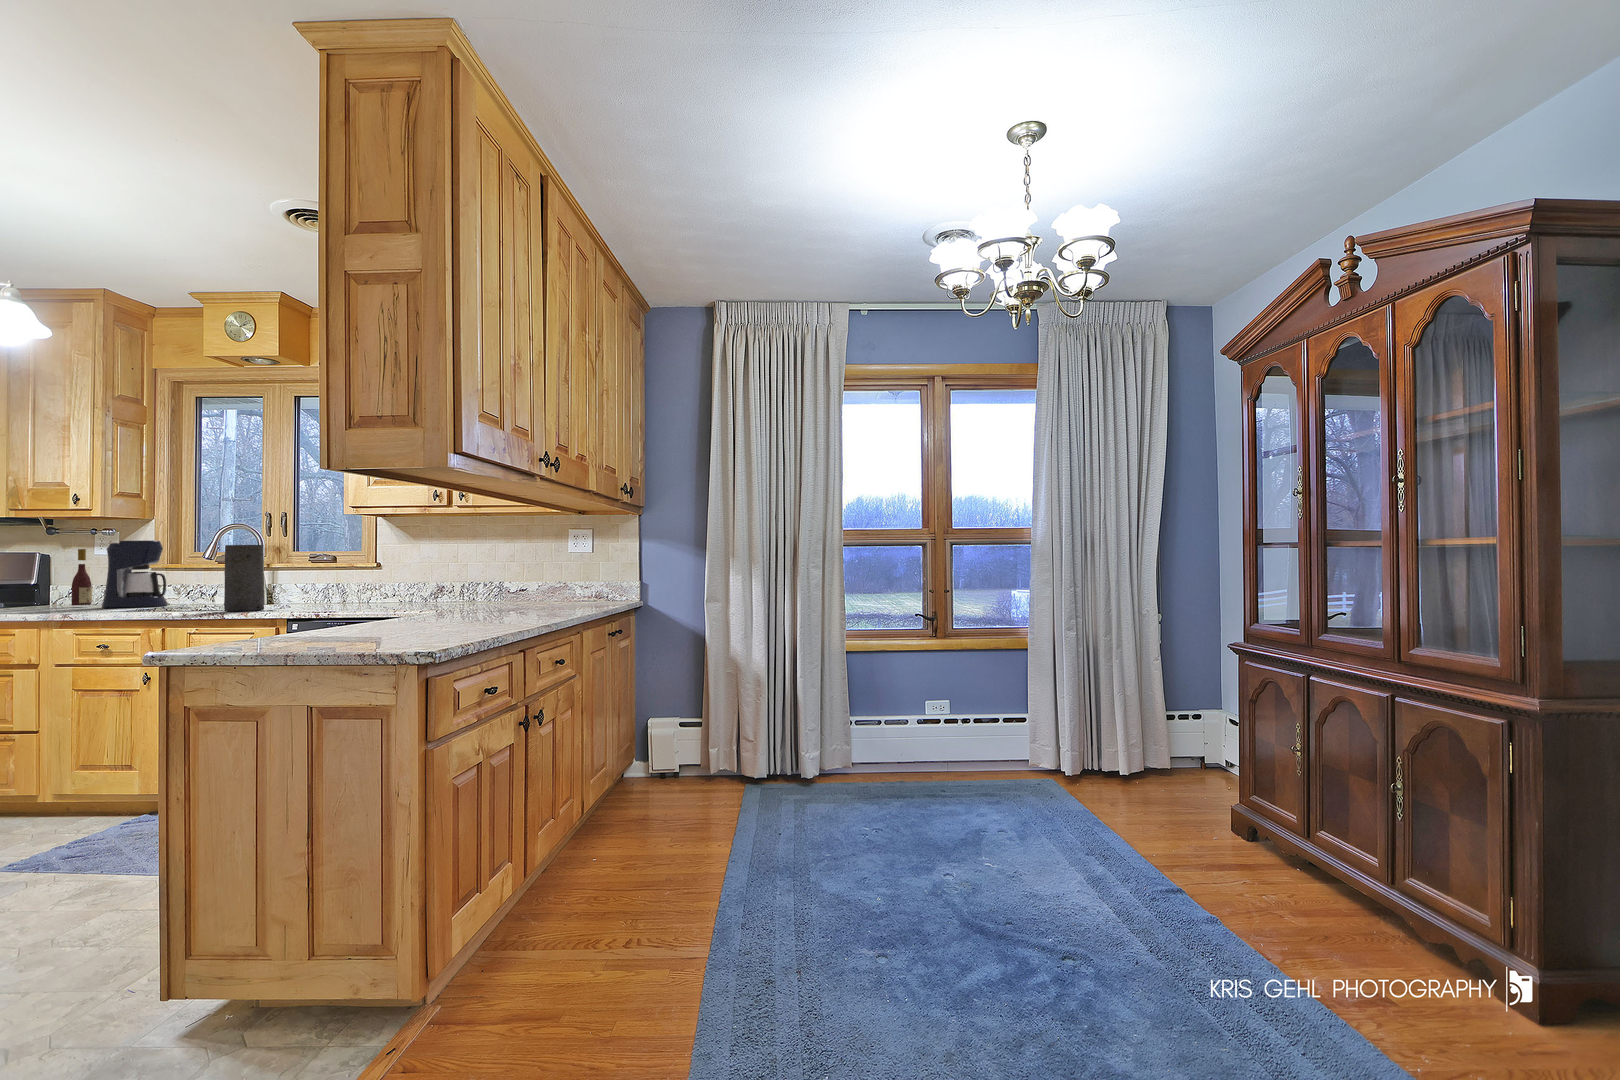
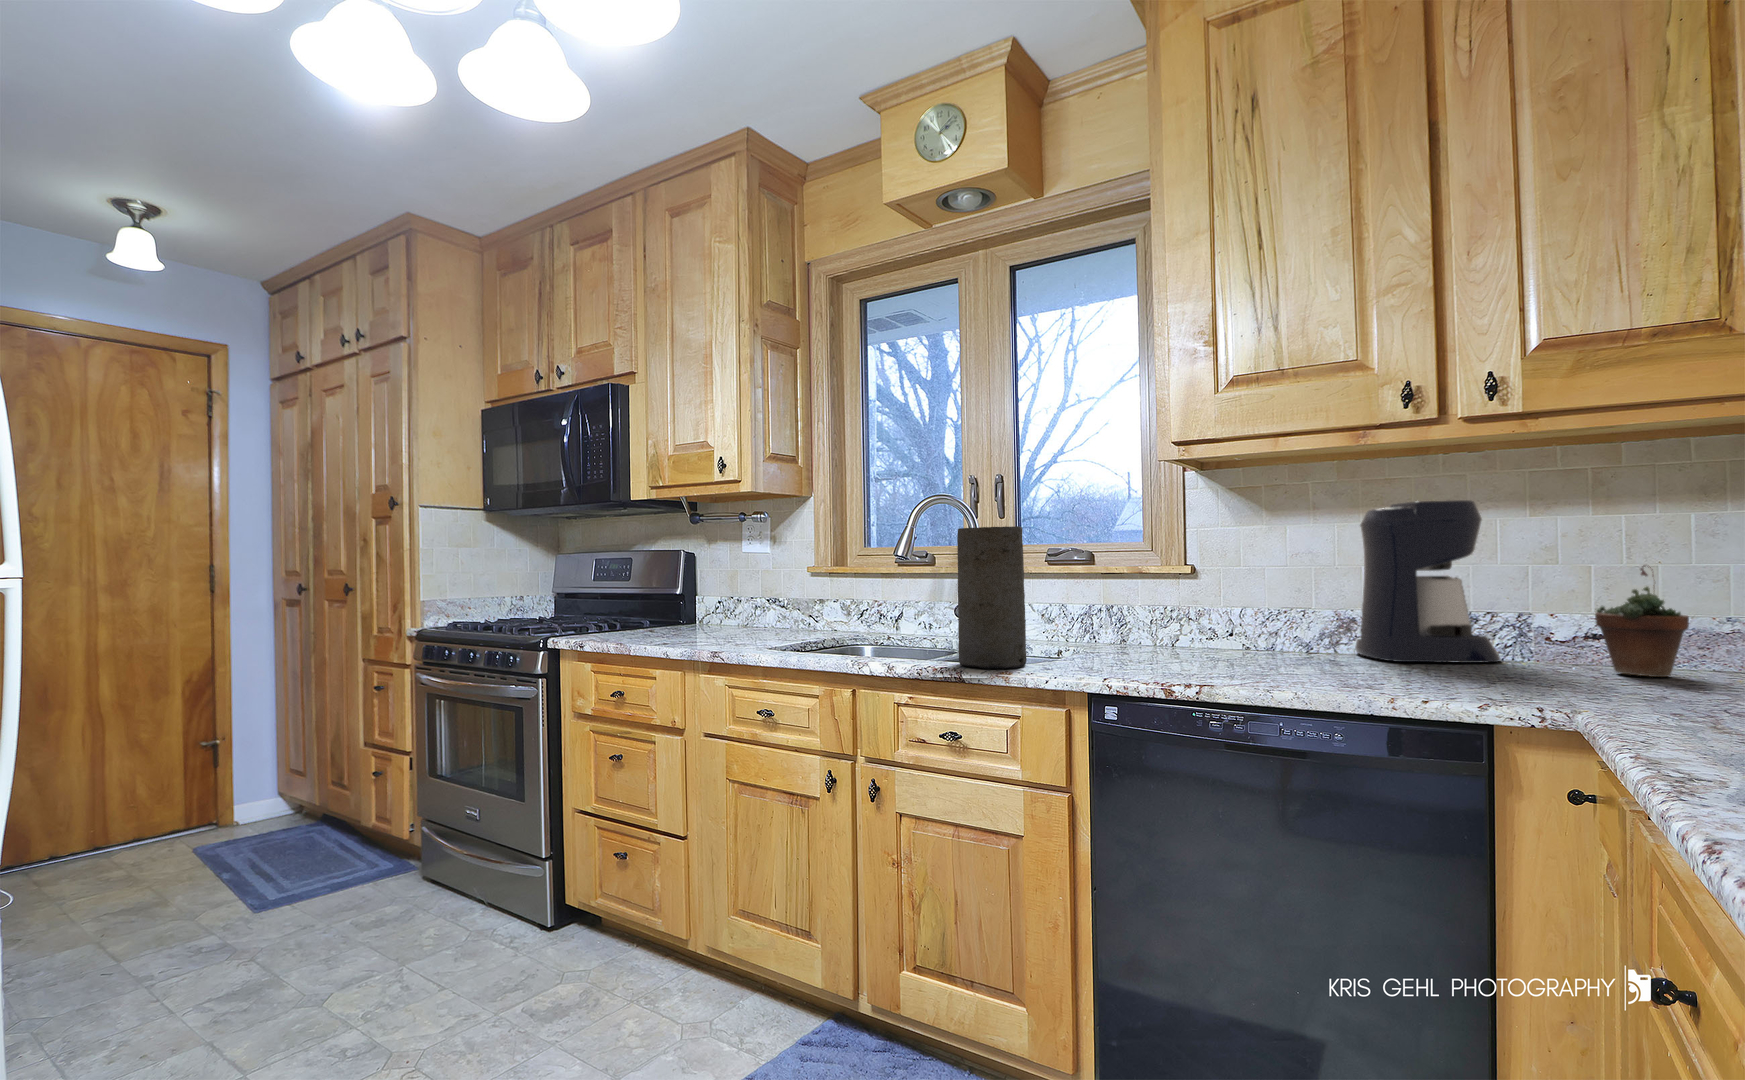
coffee maker: present [102,540,168,608] -> present [1355,500,1501,663]
wine bottle: present [71,549,92,606] -> none [718,544,742,630]
succulent plant: none [505,563,531,603] -> present [1595,565,1689,677]

